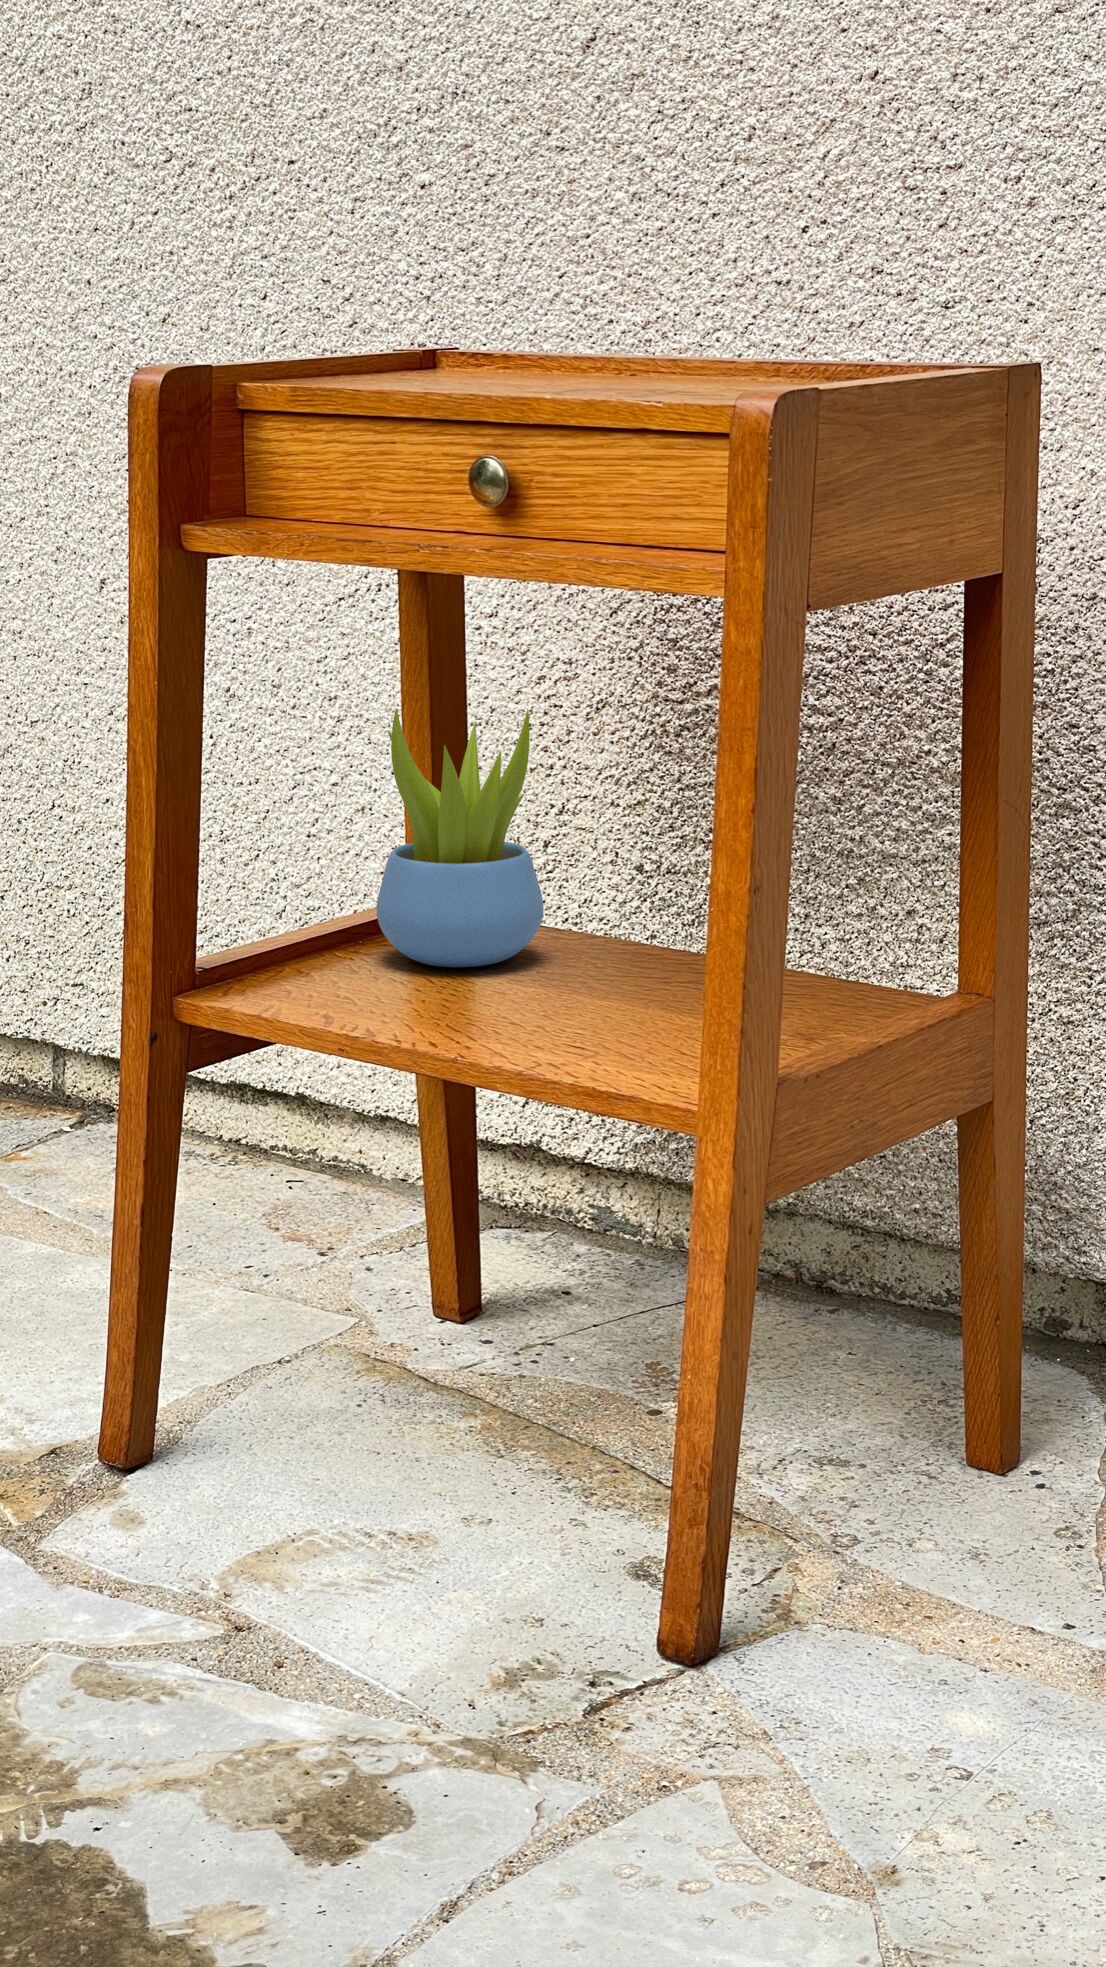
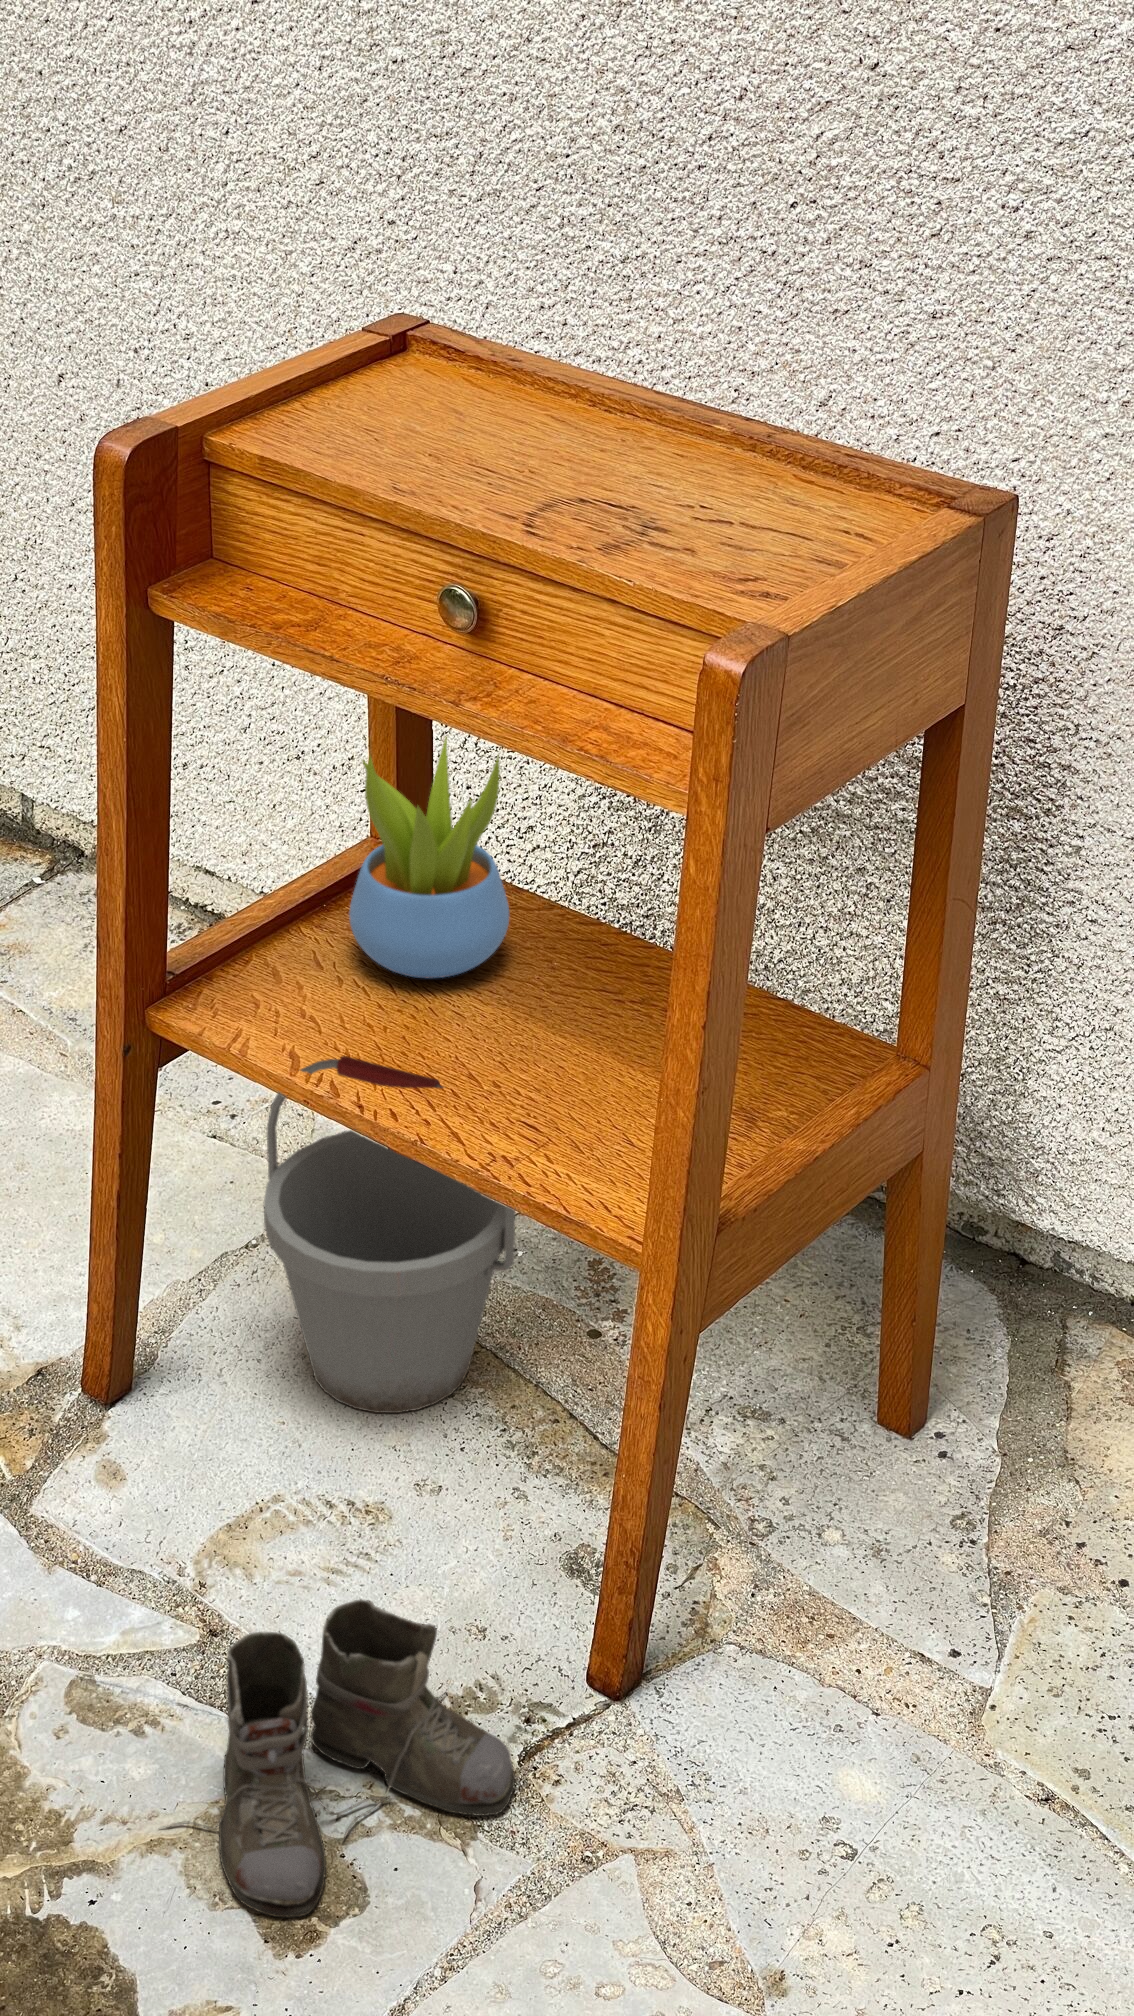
bucket: none [284,1053,556,1466] -> present [264,1056,515,1413]
boots: none [138,1524,565,1872] -> present [166,1599,515,1917]

